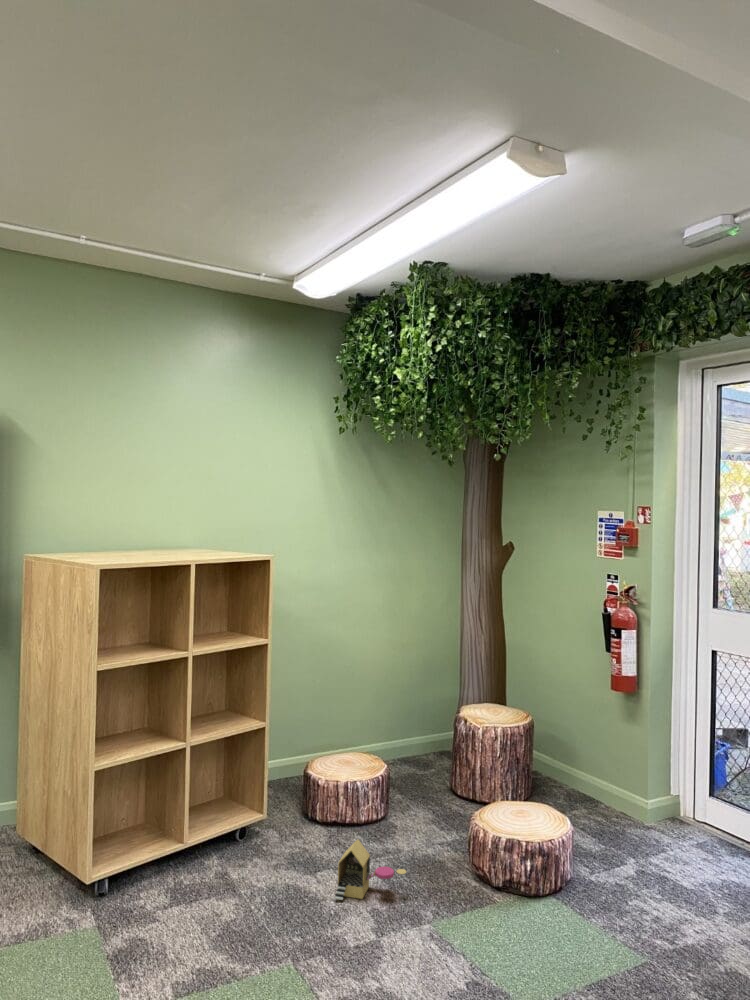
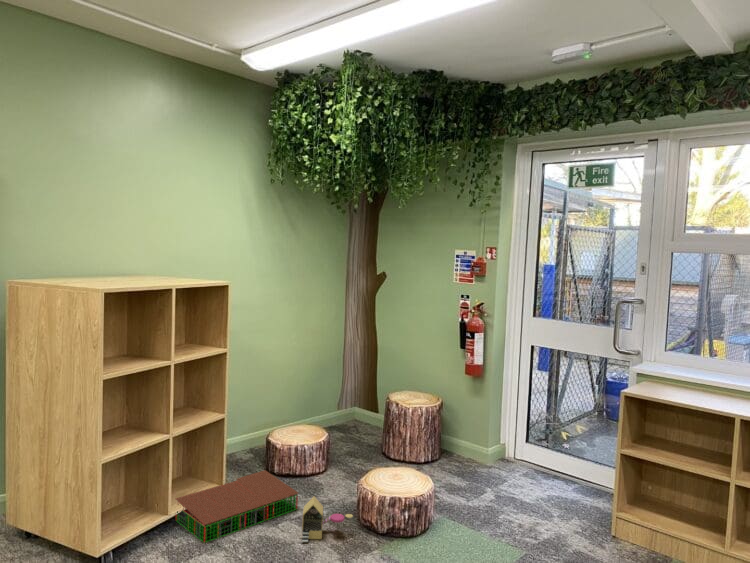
storage bin: none [199,800,351,884] -> present [176,470,298,542]

